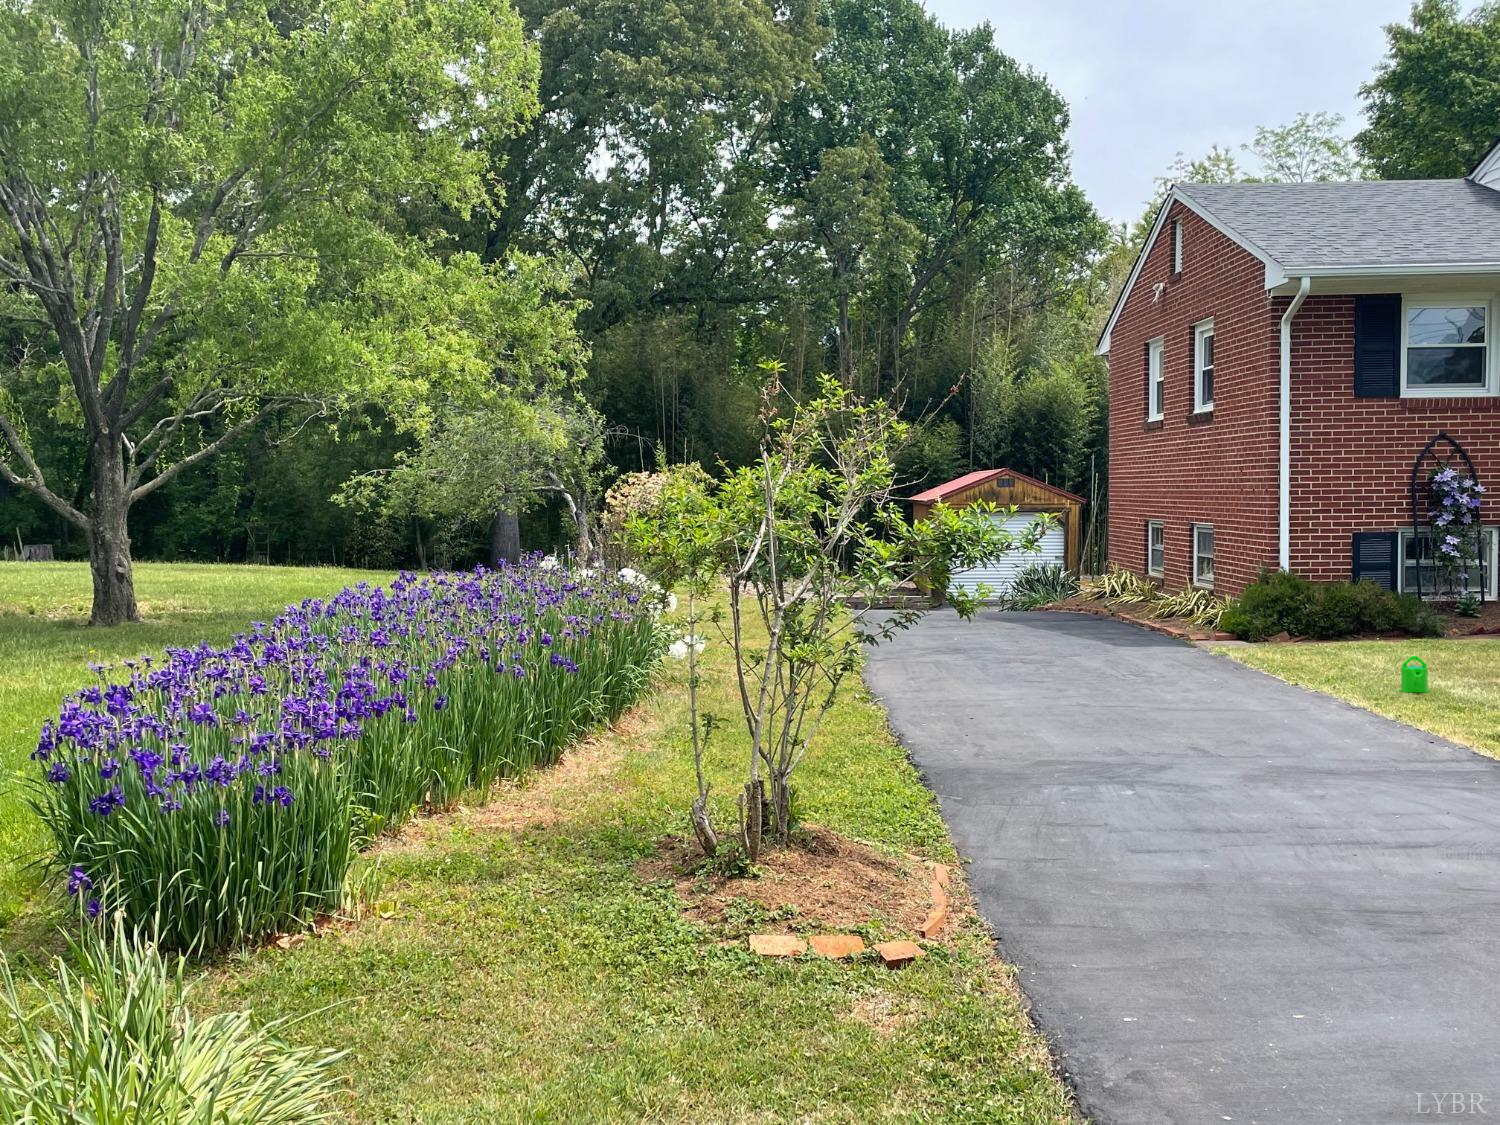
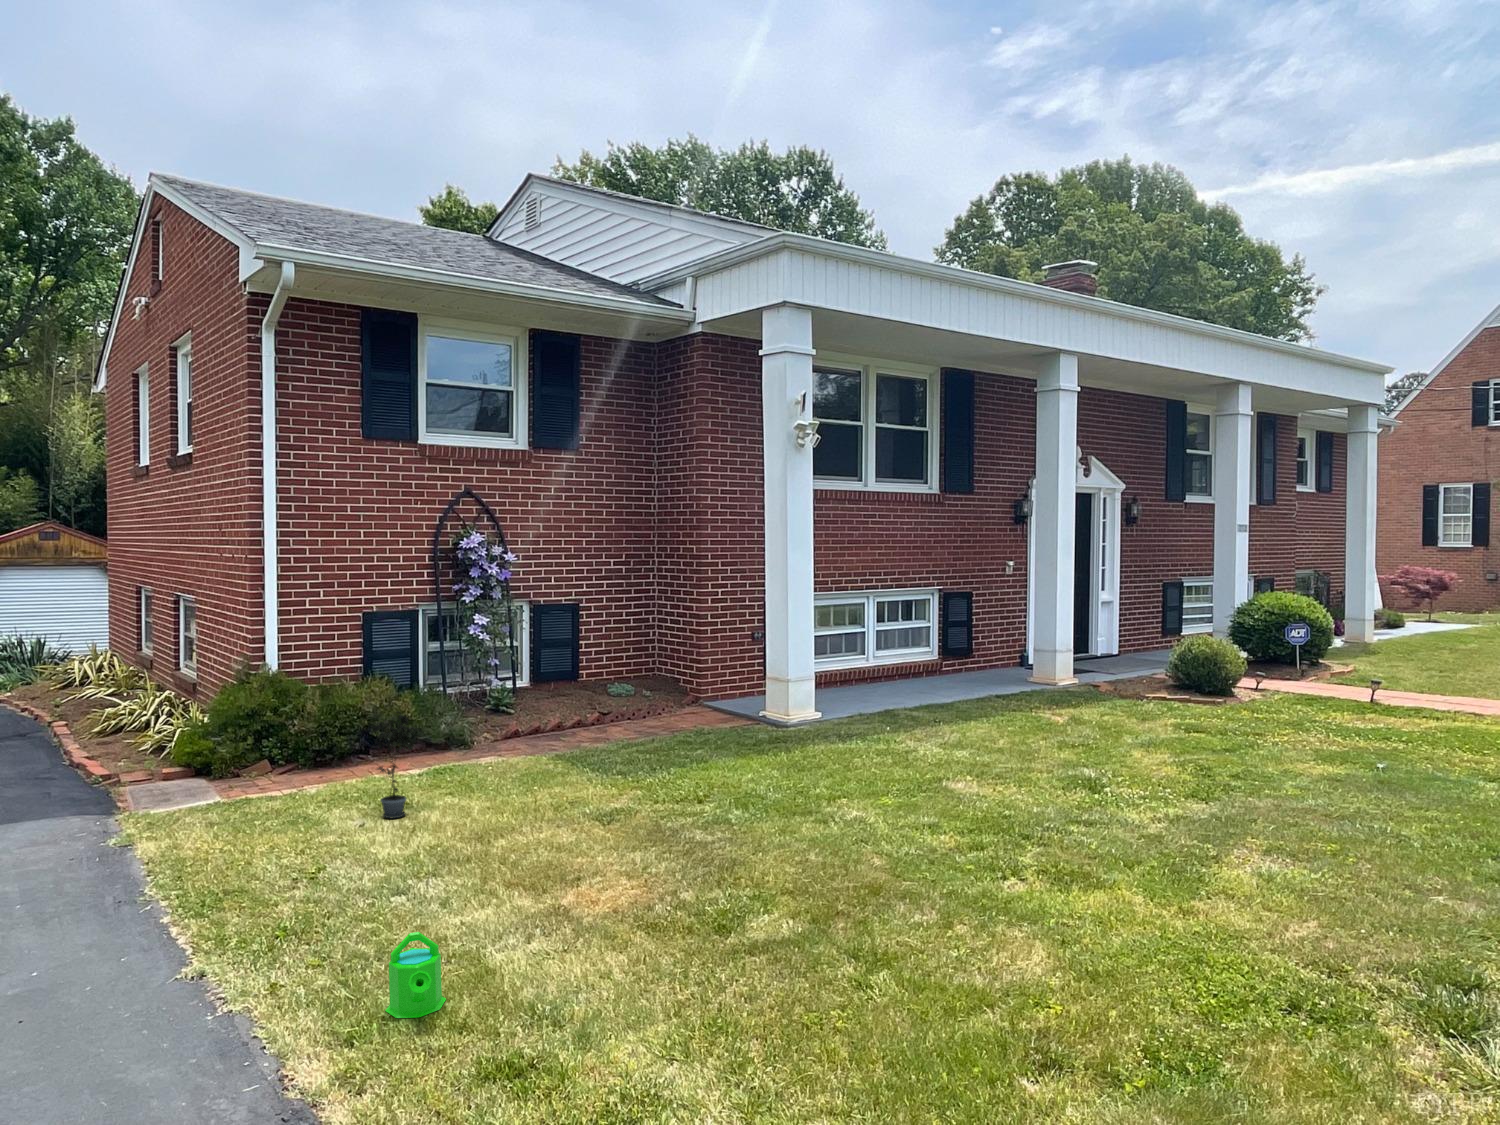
potted plant: none [1372,586,1410,655] -> present [372,712,421,818]

